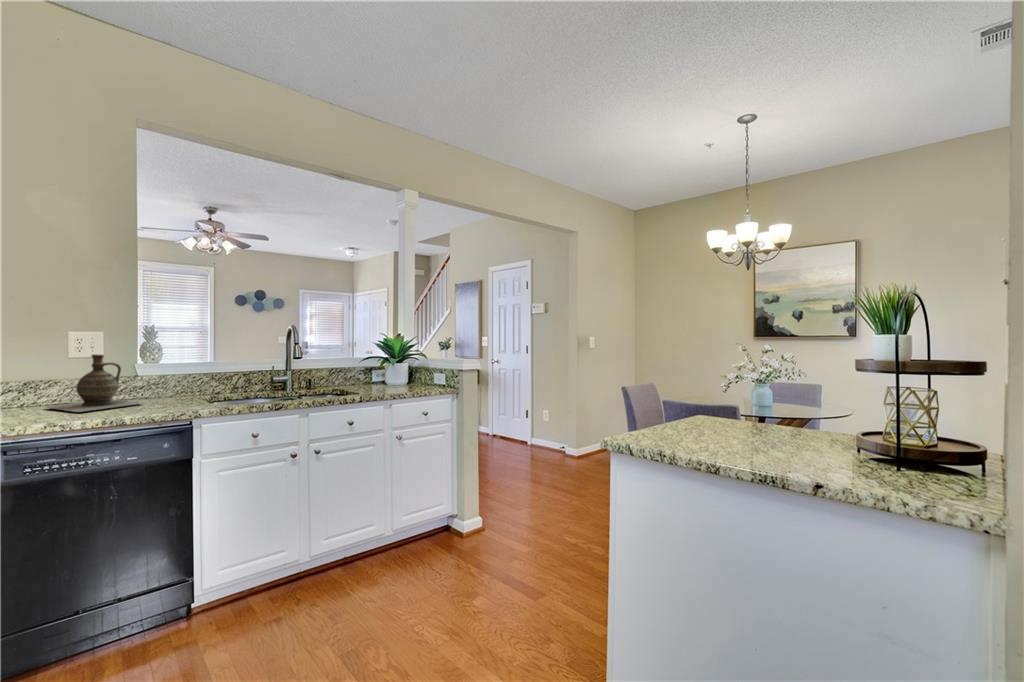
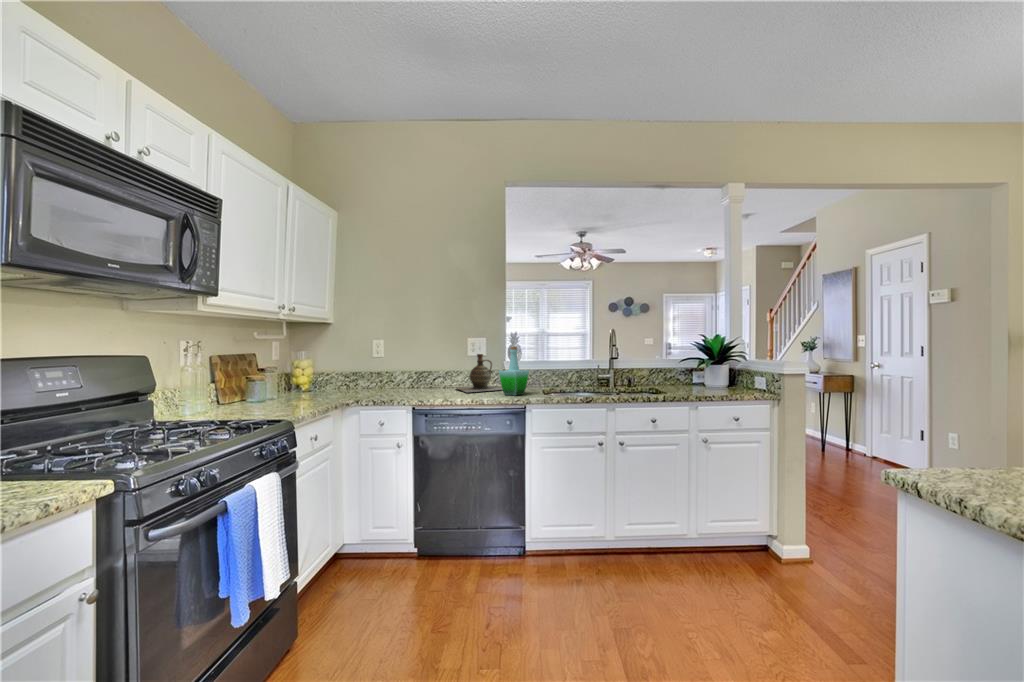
bottle: none [143,344,193,410] -> present [499,347,529,395]

